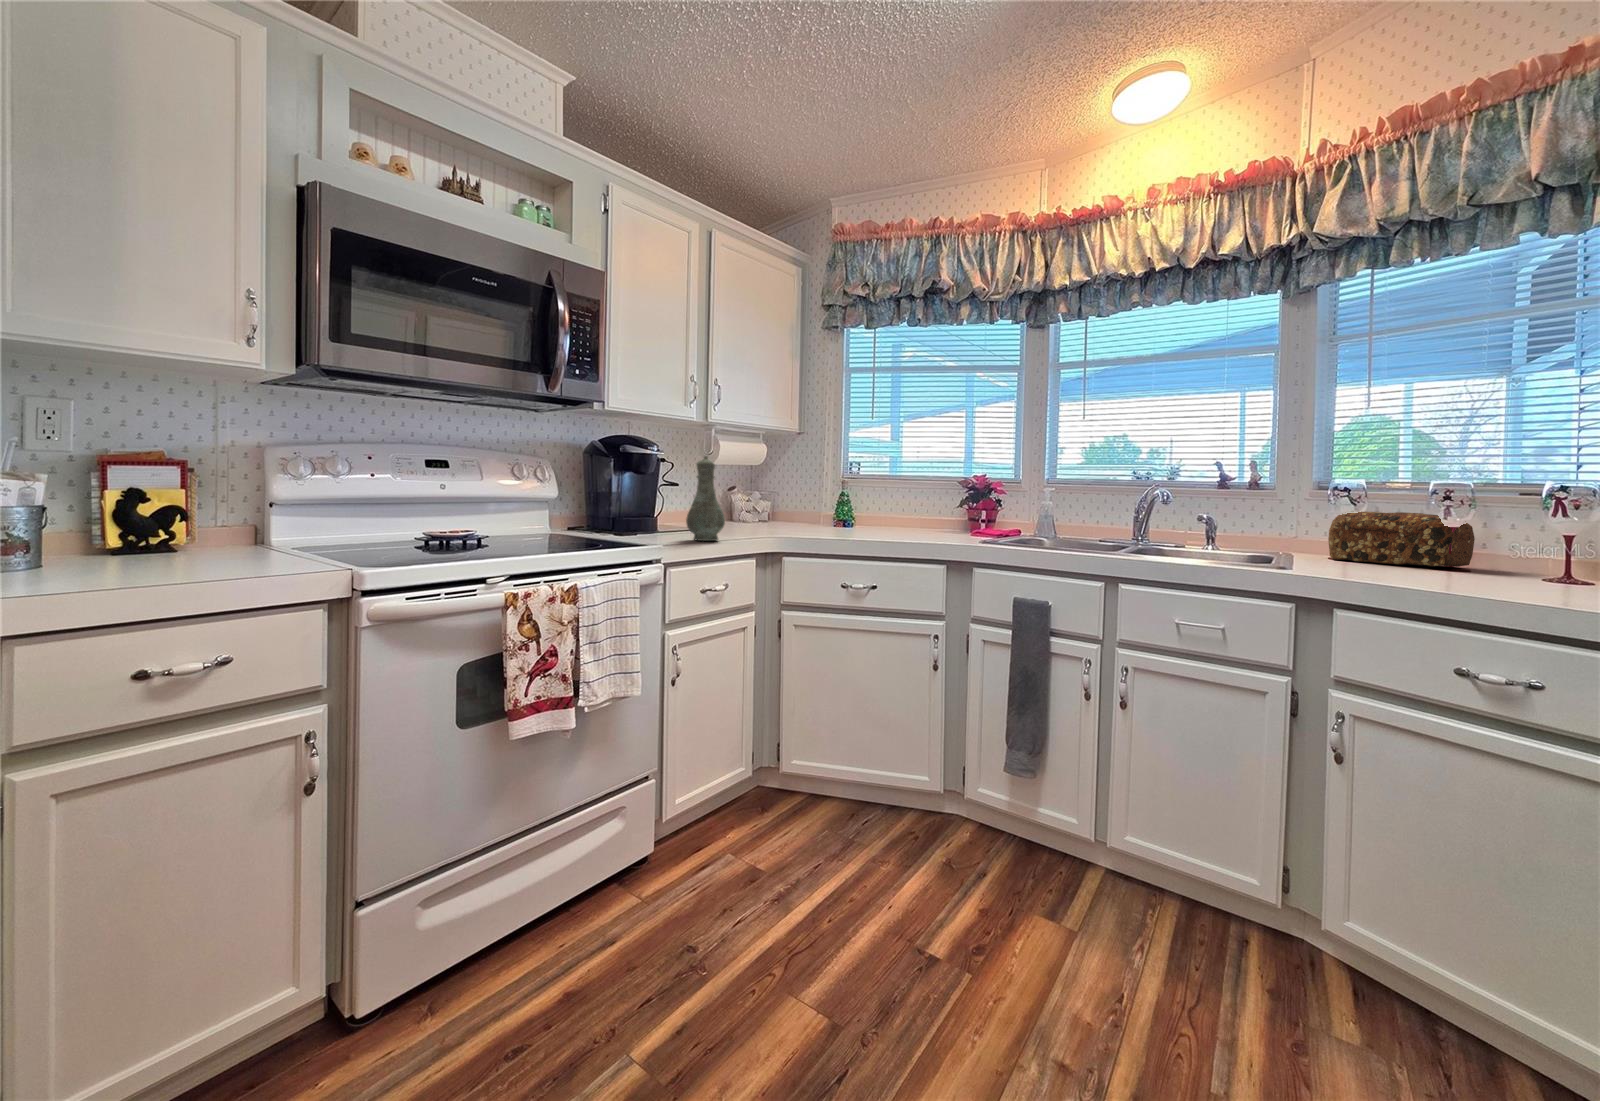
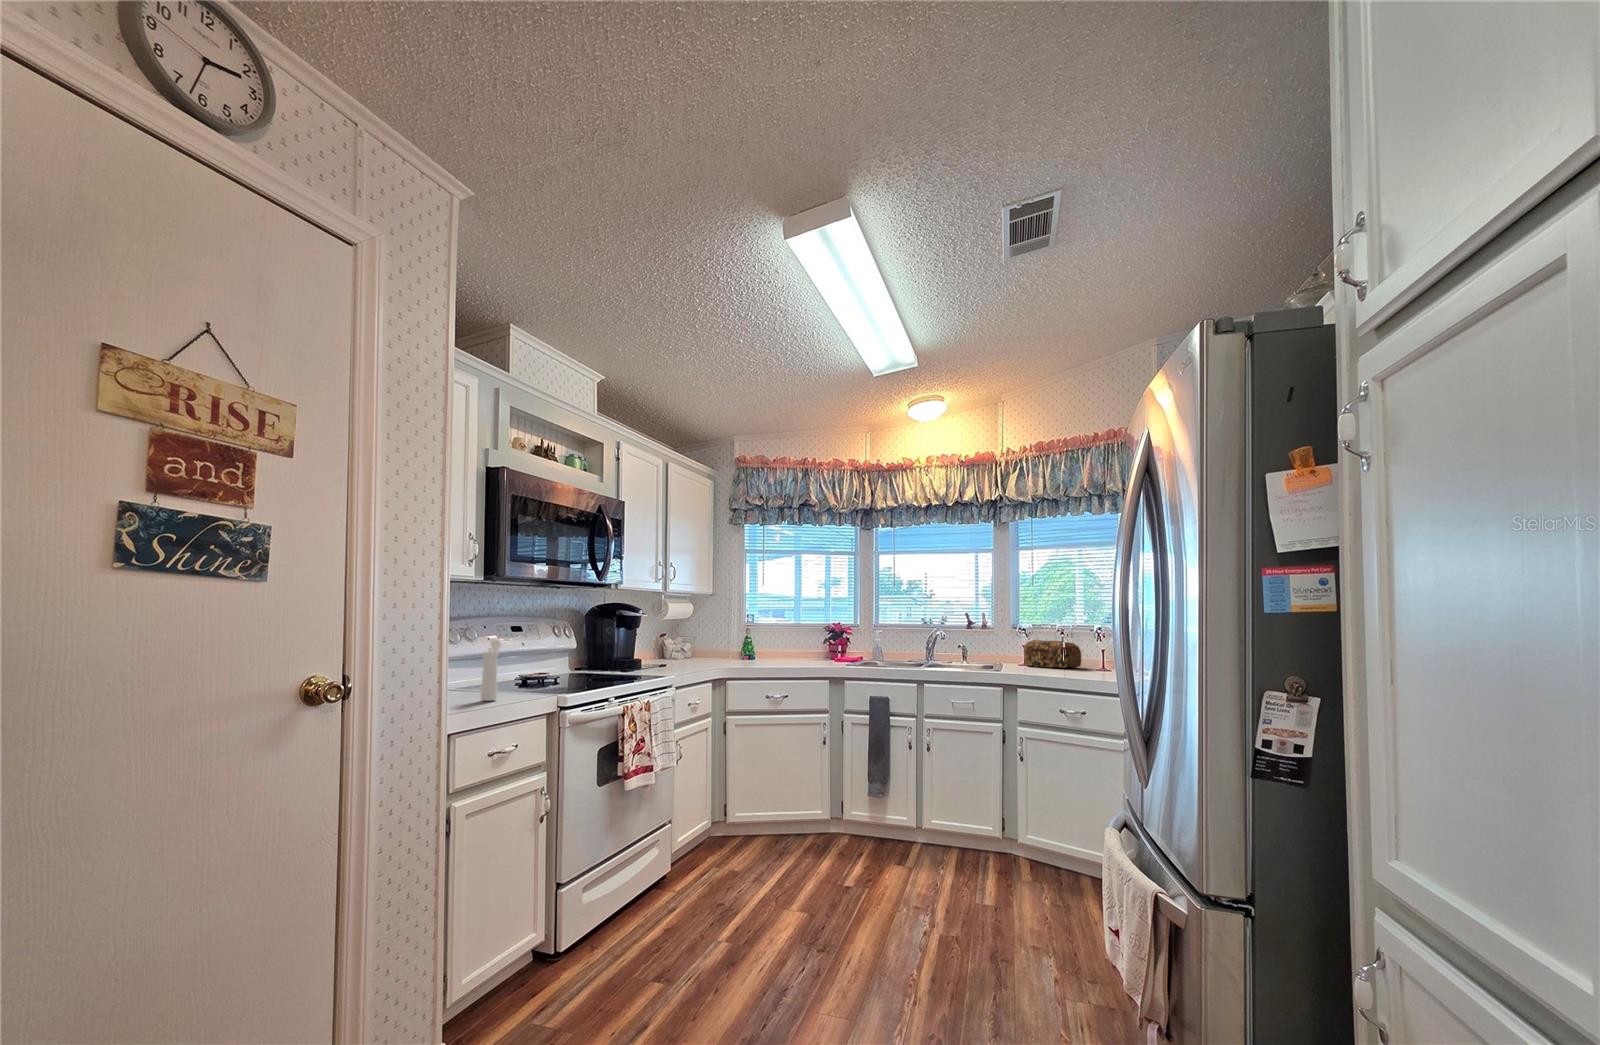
pepper mill: none [79,450,189,575] -> present [481,640,502,701]
vase: present [686,456,725,541] -> none [672,619,696,672]

